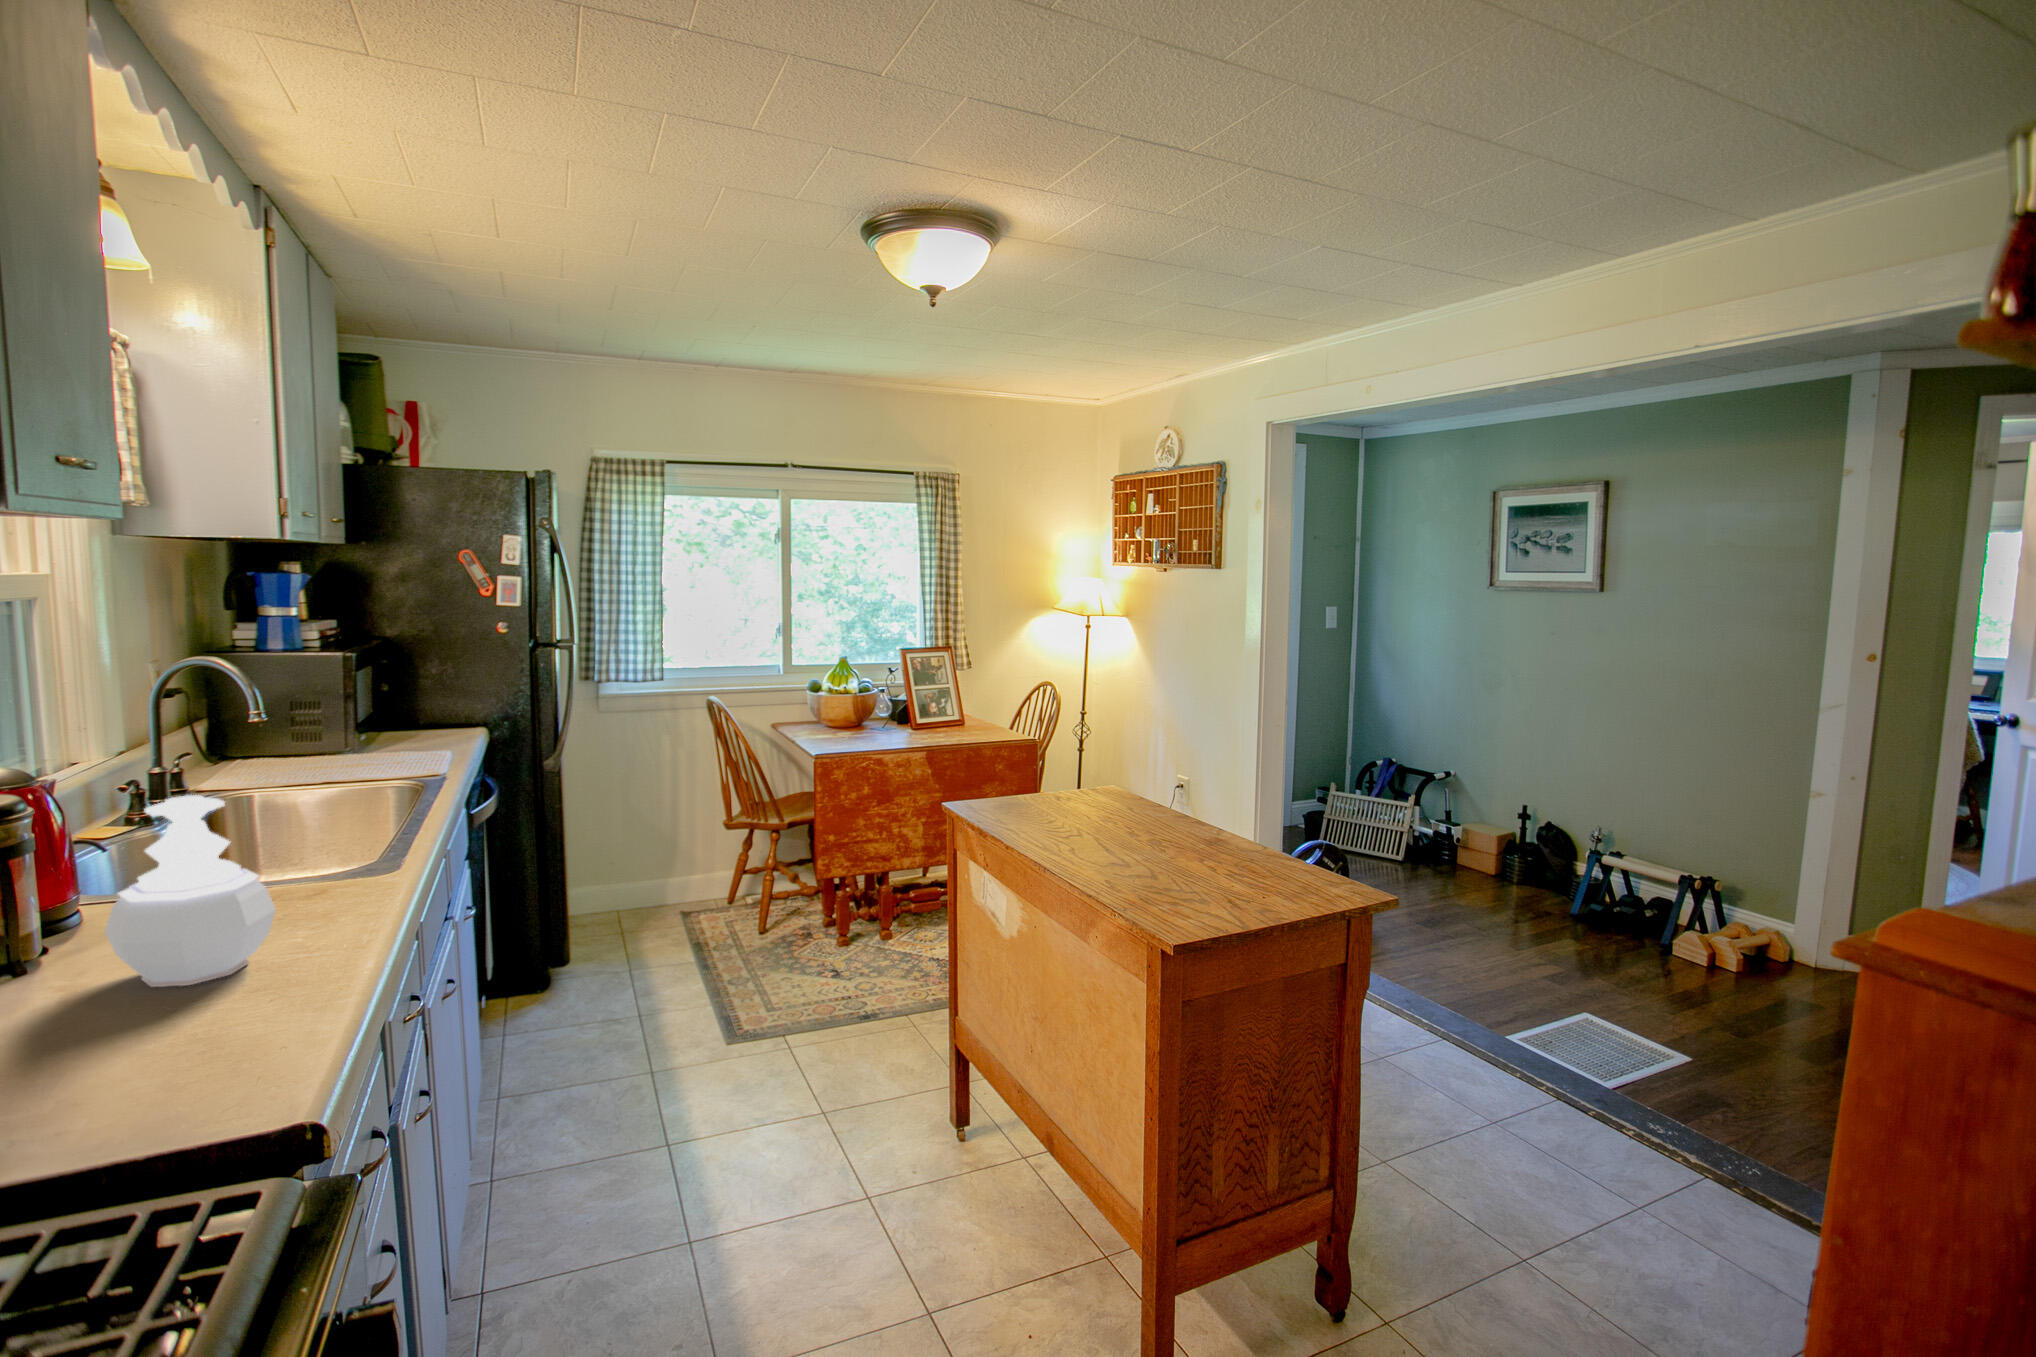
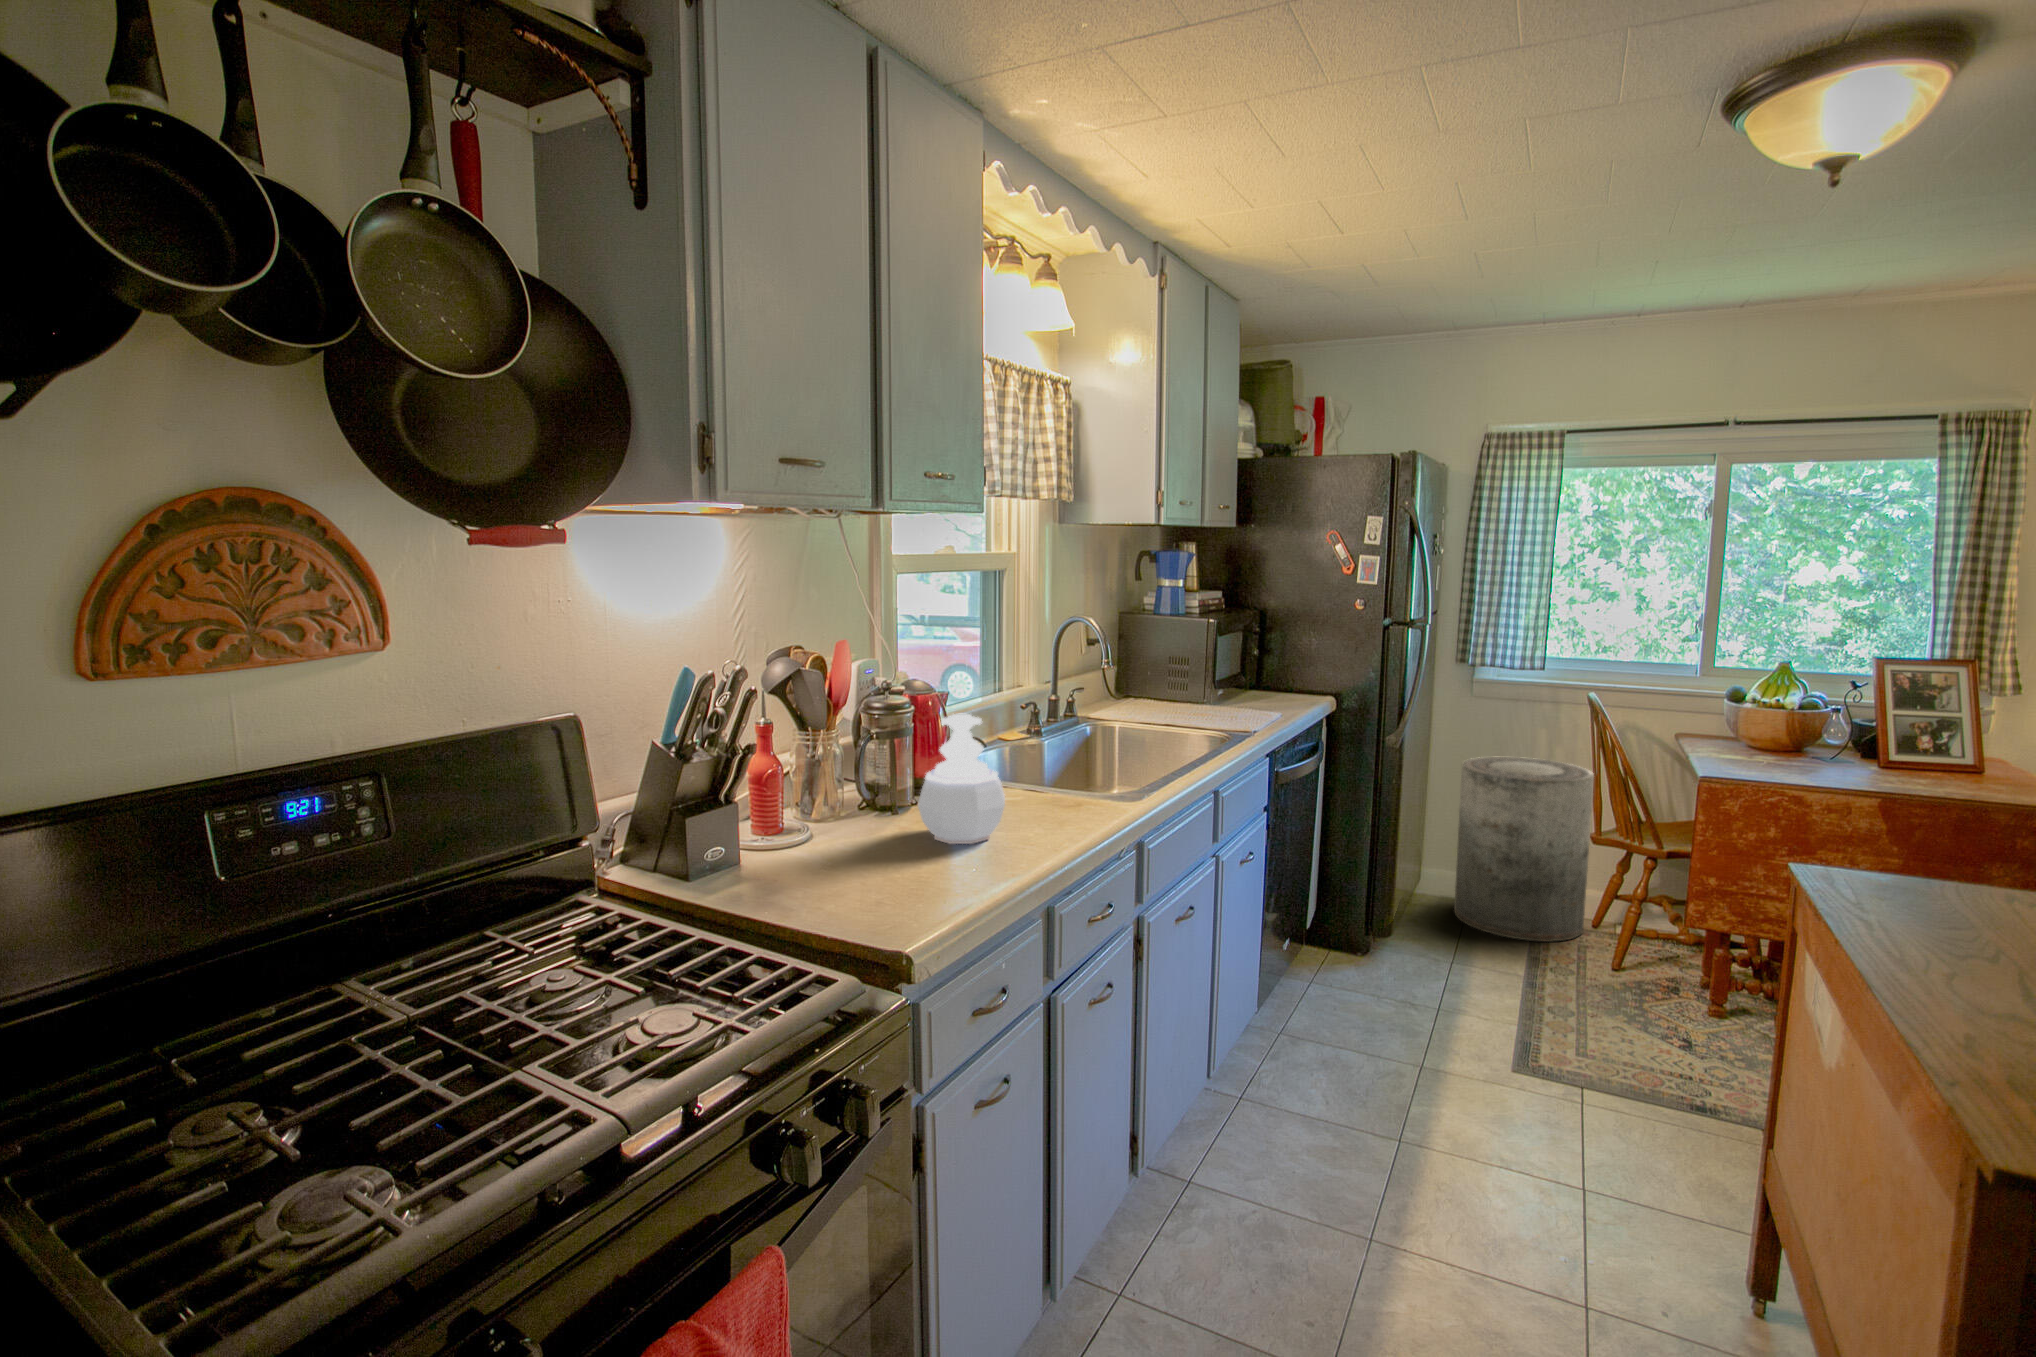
trash can: none [604,763,723,934] -> present [1454,757,1594,942]

